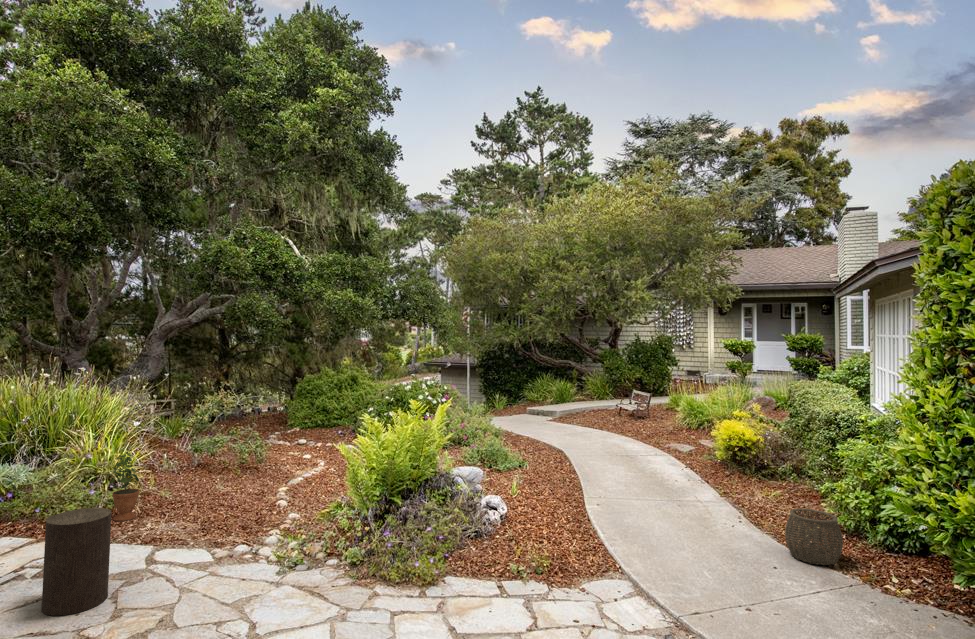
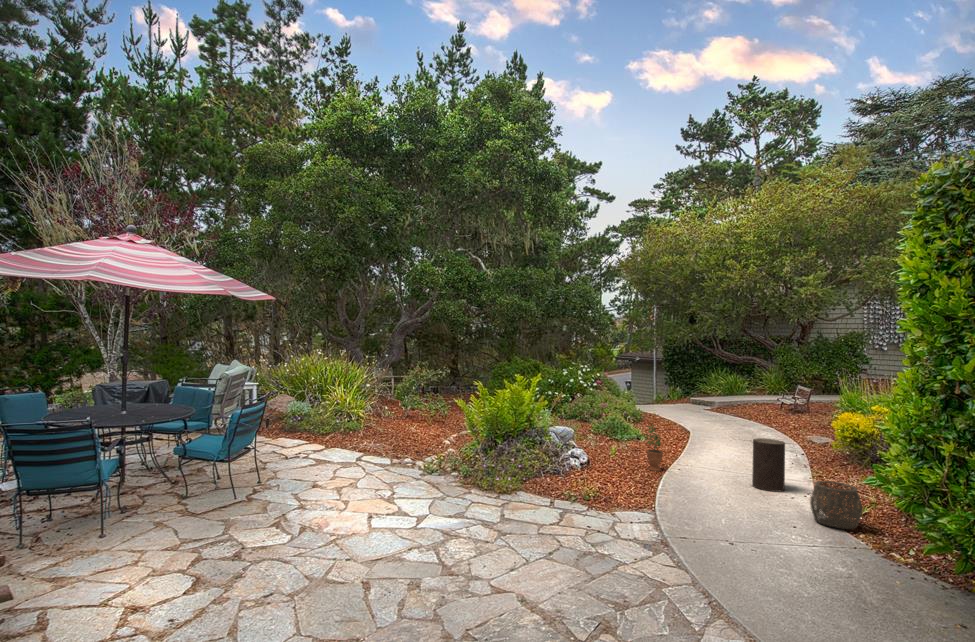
potted plant: present [108,452,140,521] -> present [646,425,663,471]
stool: present [41,508,111,616] -> present [752,438,785,491]

